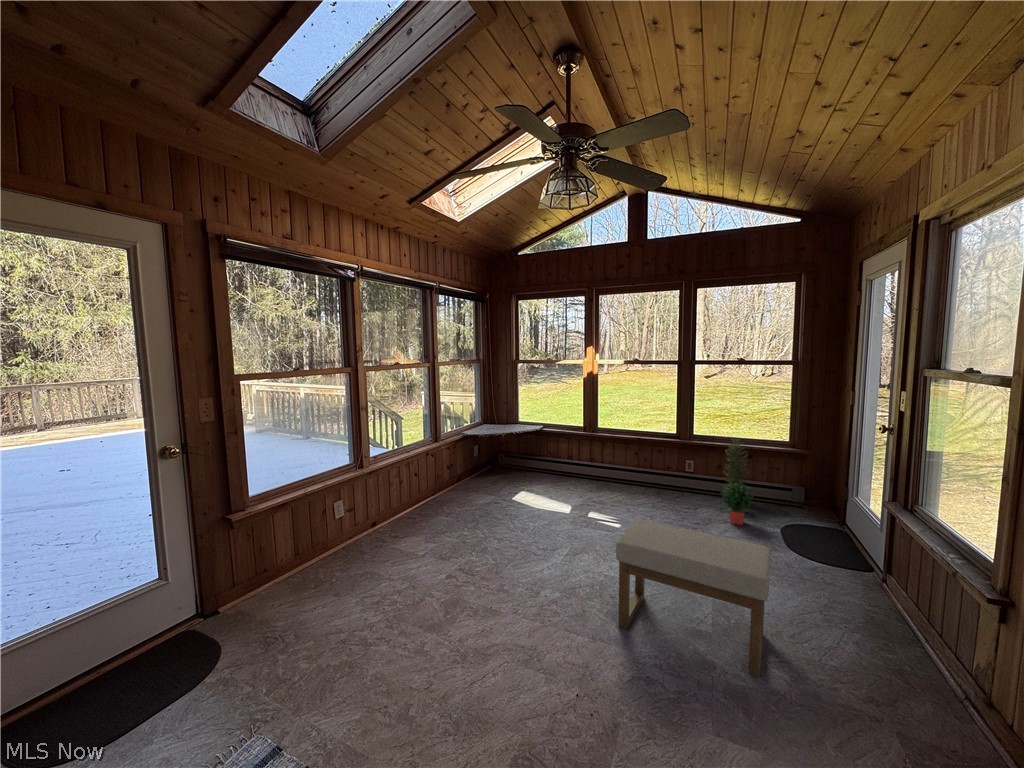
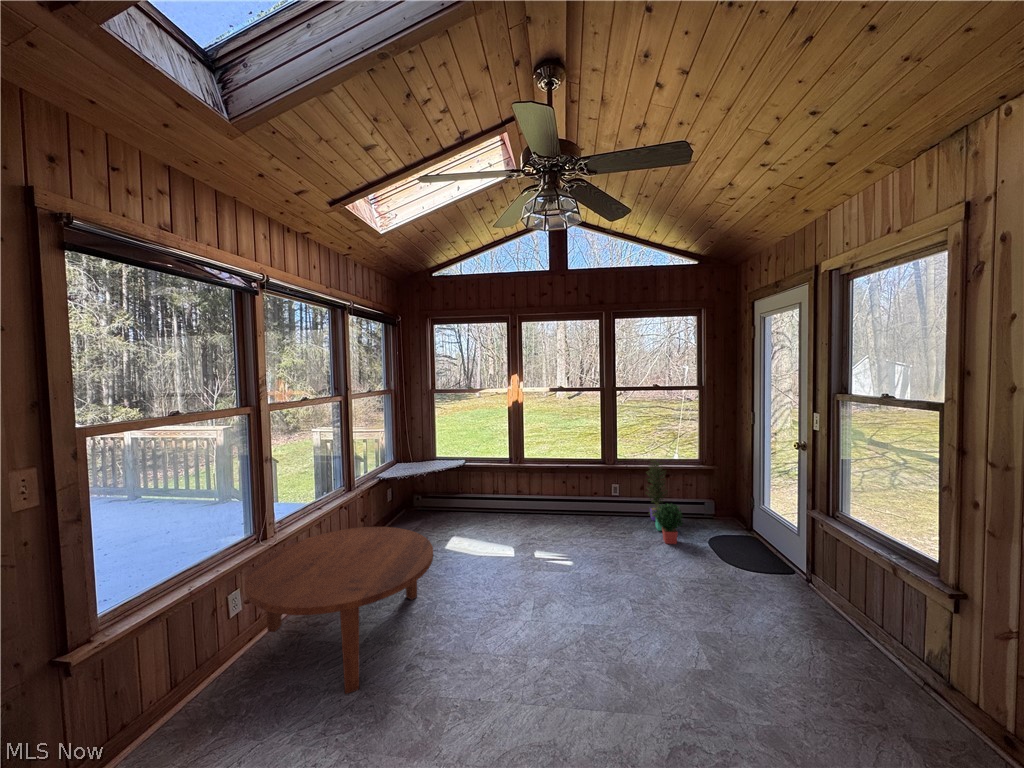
coffee table: none [340,470,481,584] -> present [245,527,433,694]
ottoman: present [616,519,771,677] -> none [622,561,786,714]

